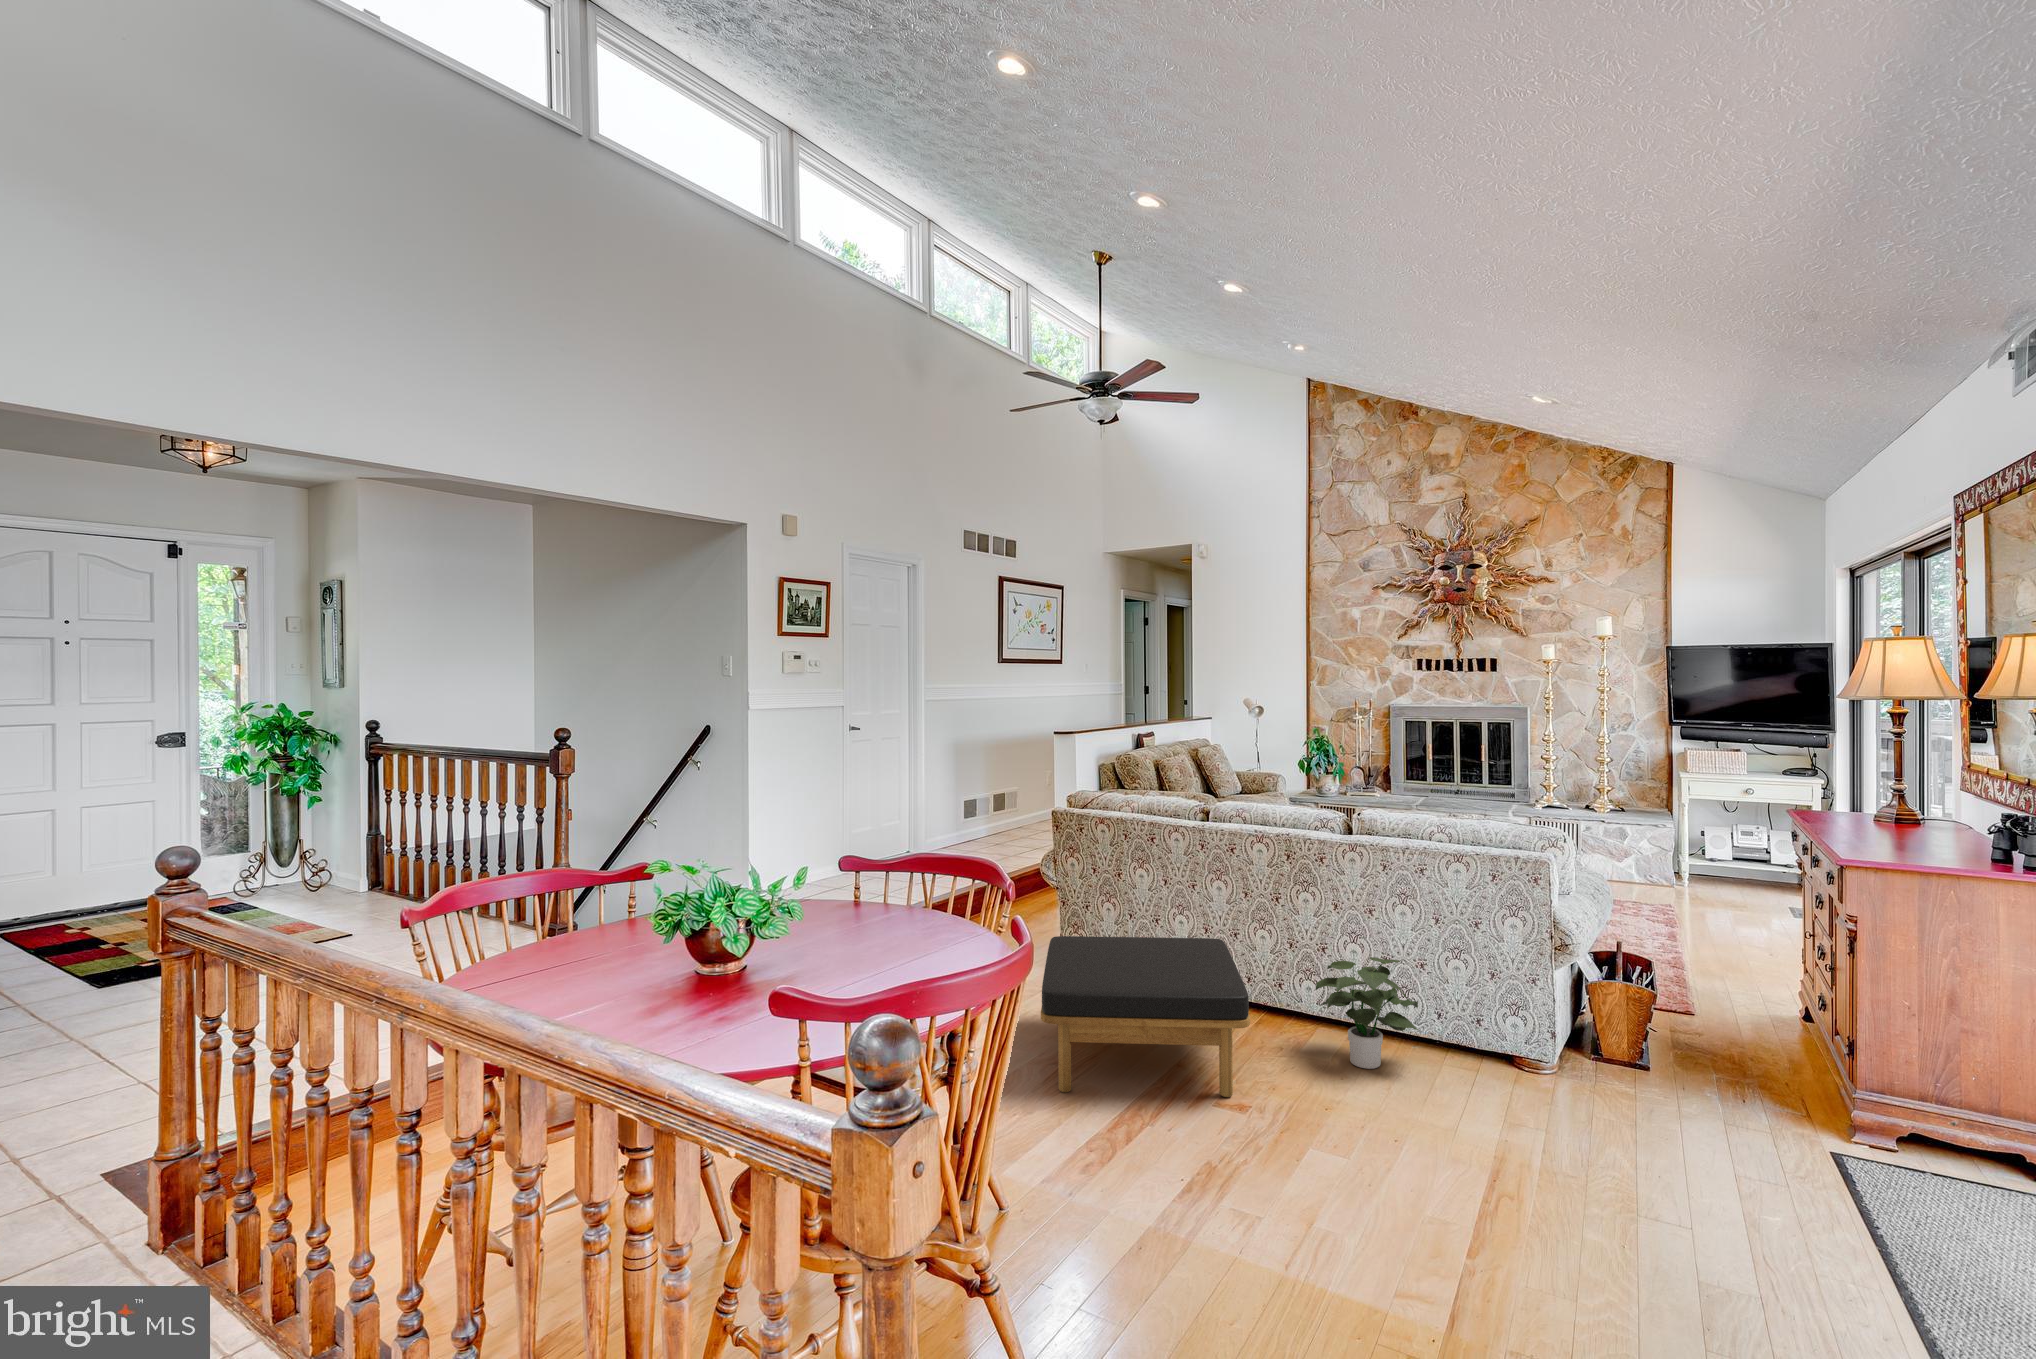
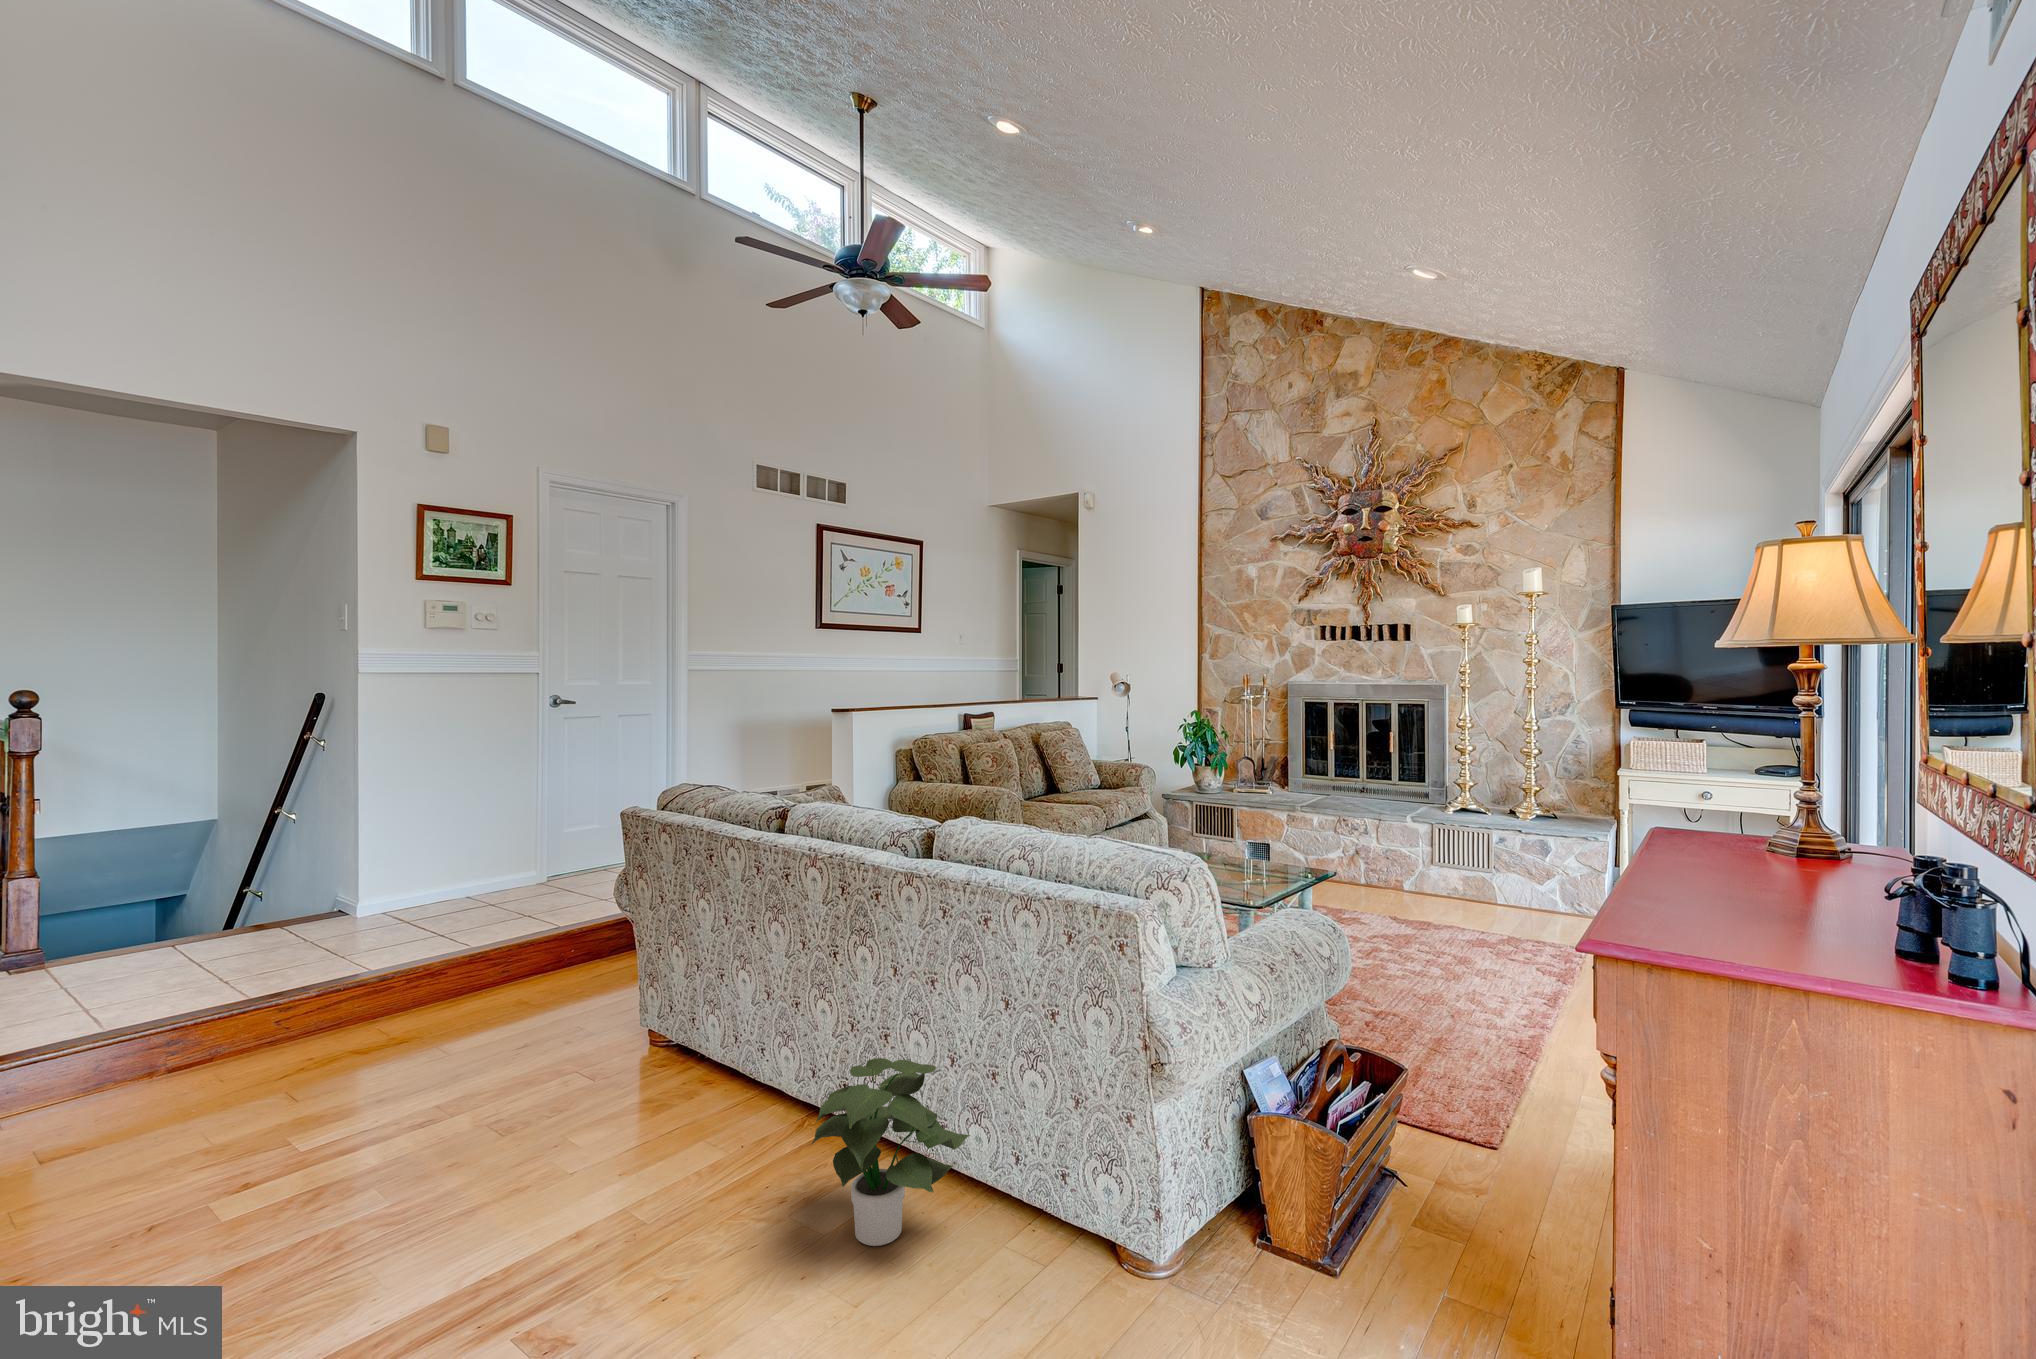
ottoman: present [1041,936,1250,1097] -> none [295,998,748,1303]

